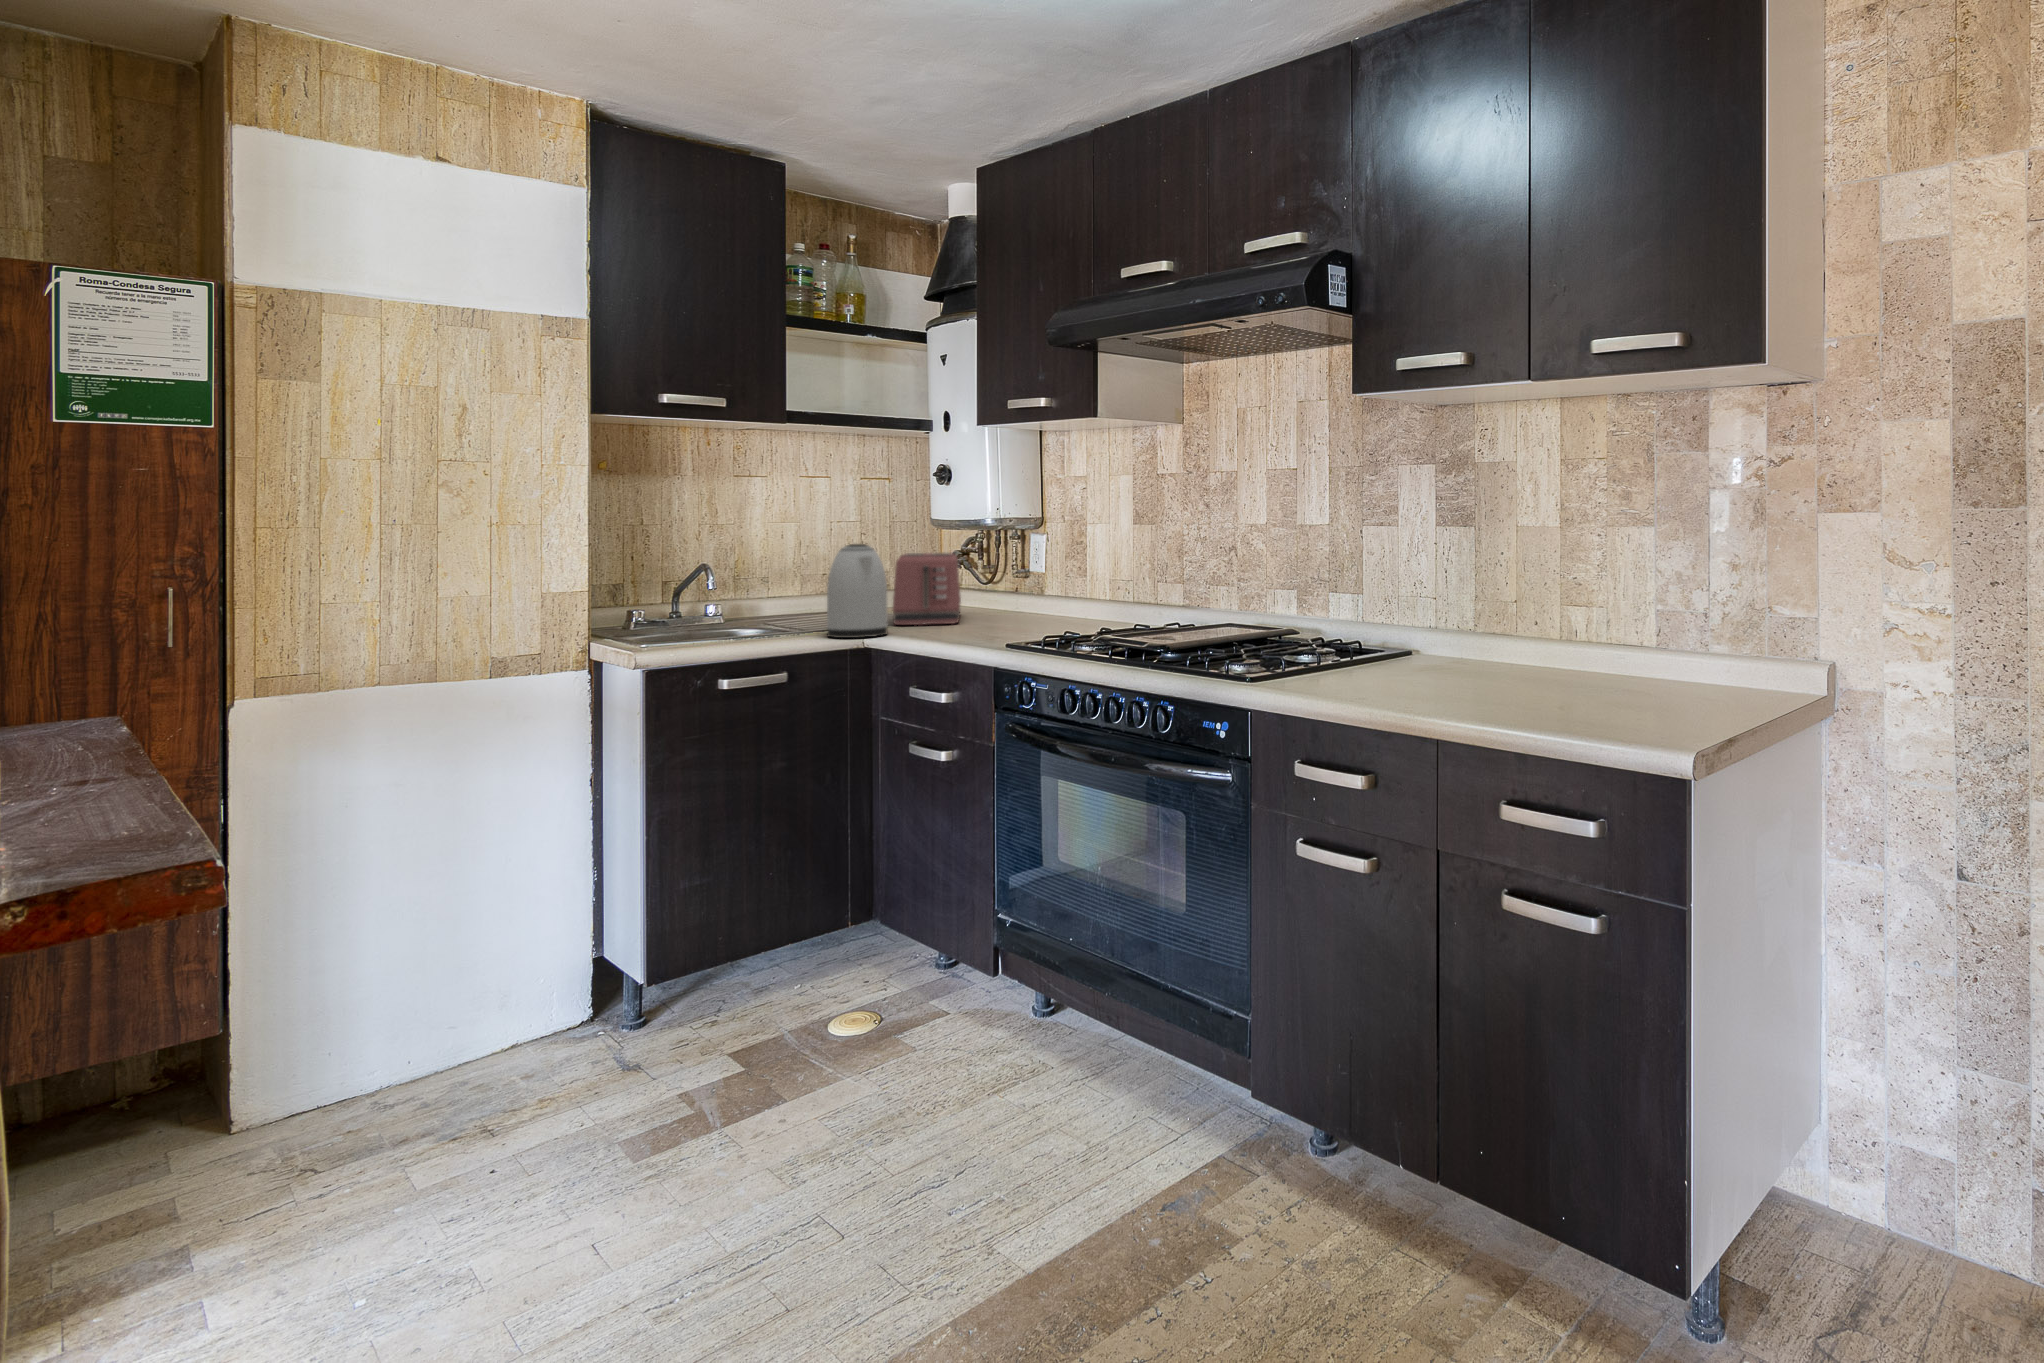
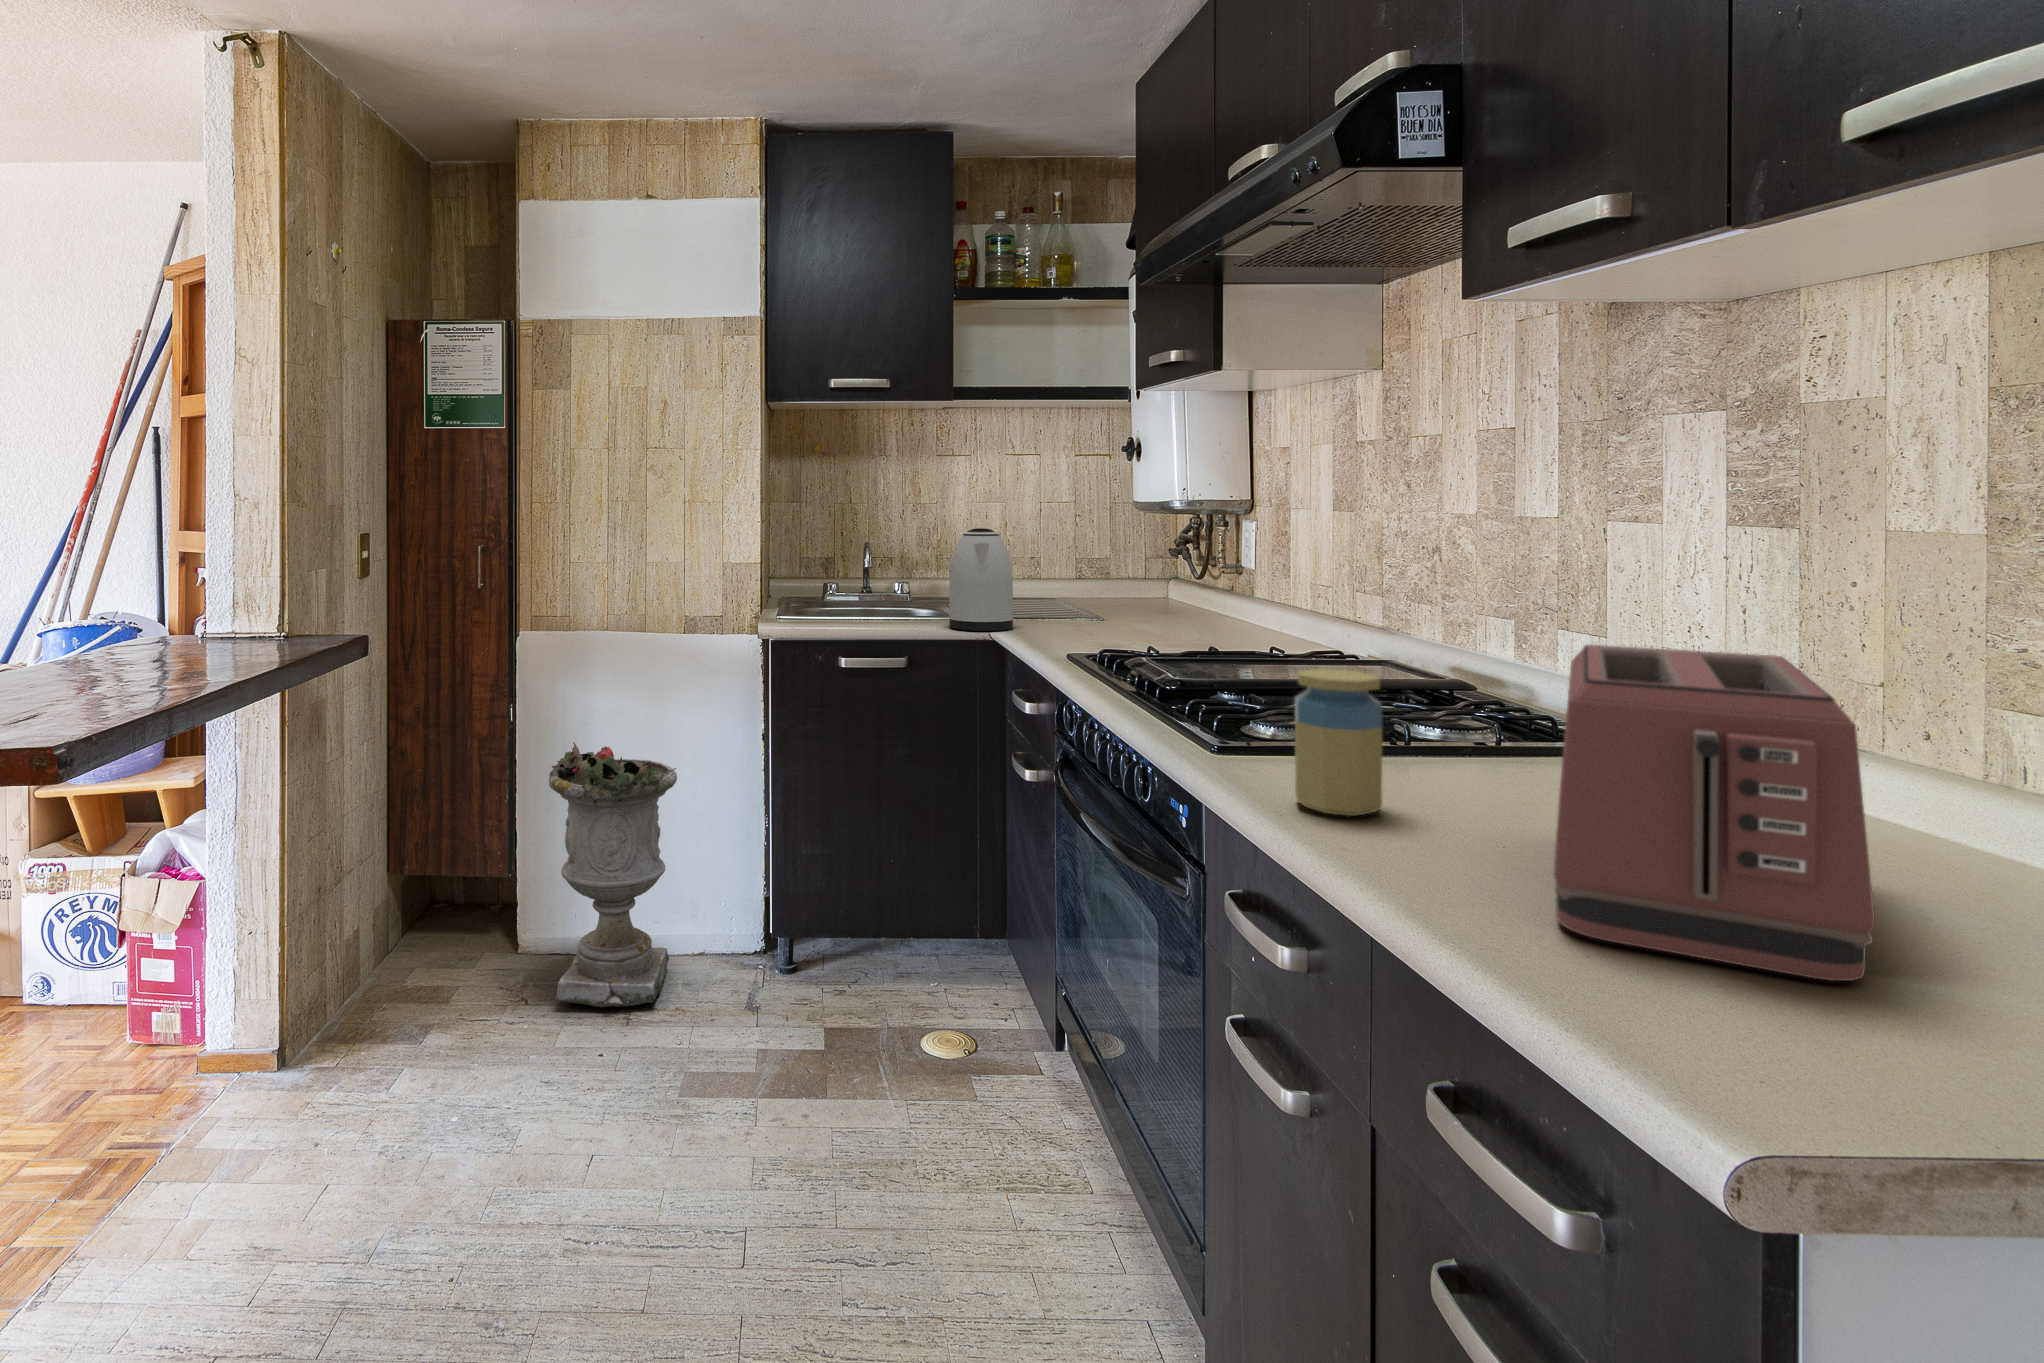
toaster: present [893,553,961,625] -> present [1553,645,1875,981]
jar: none [1333,613,1383,699] -> present [1295,669,1382,816]
planter: none [339,819,542,1145] -> present [549,742,677,1007]

